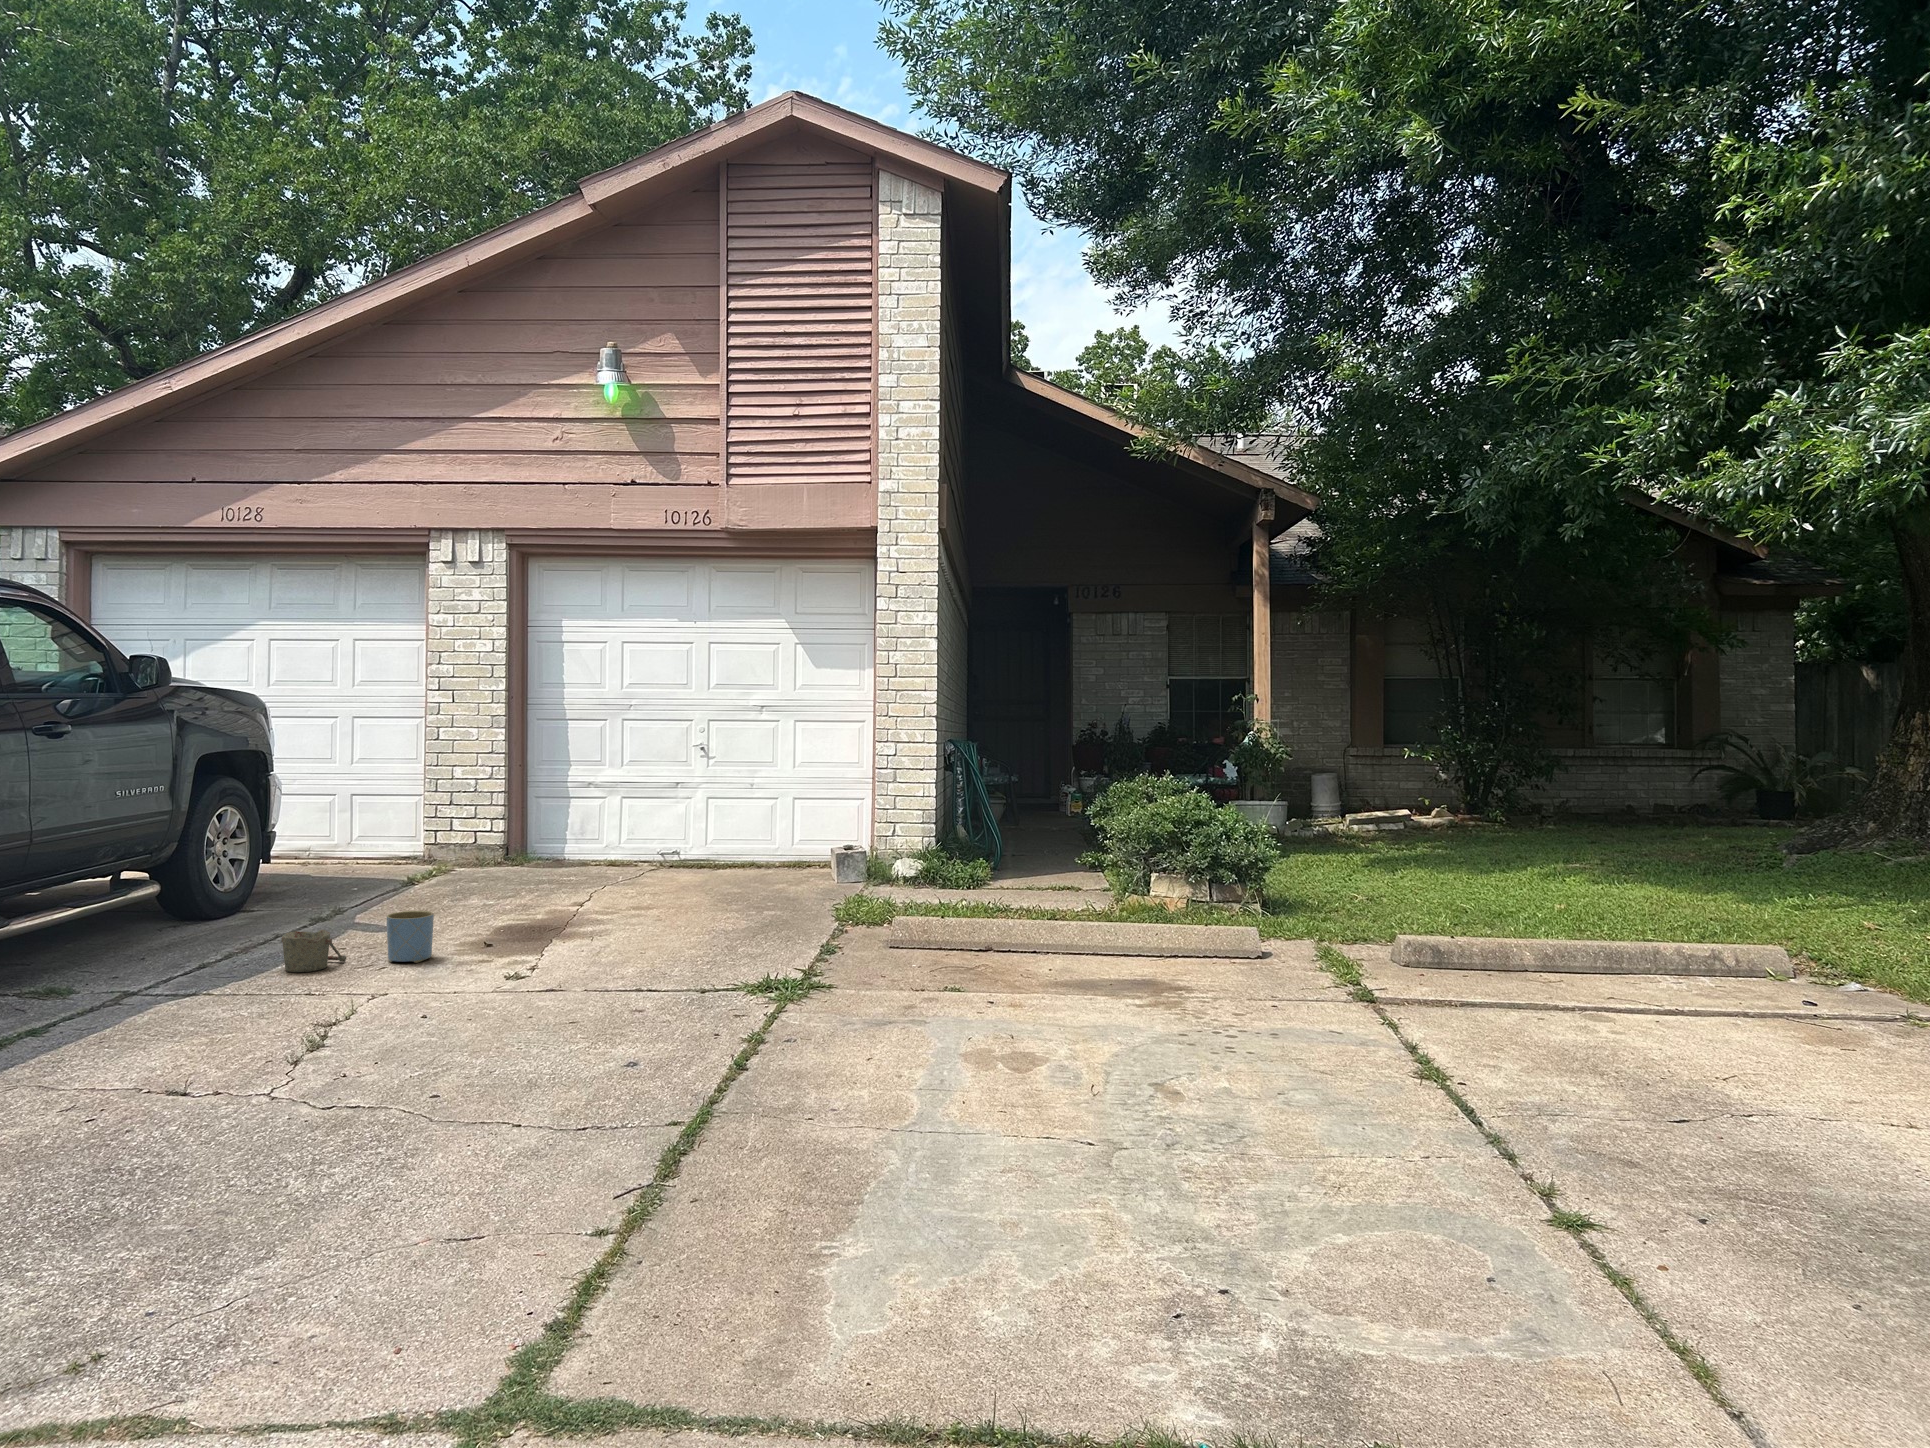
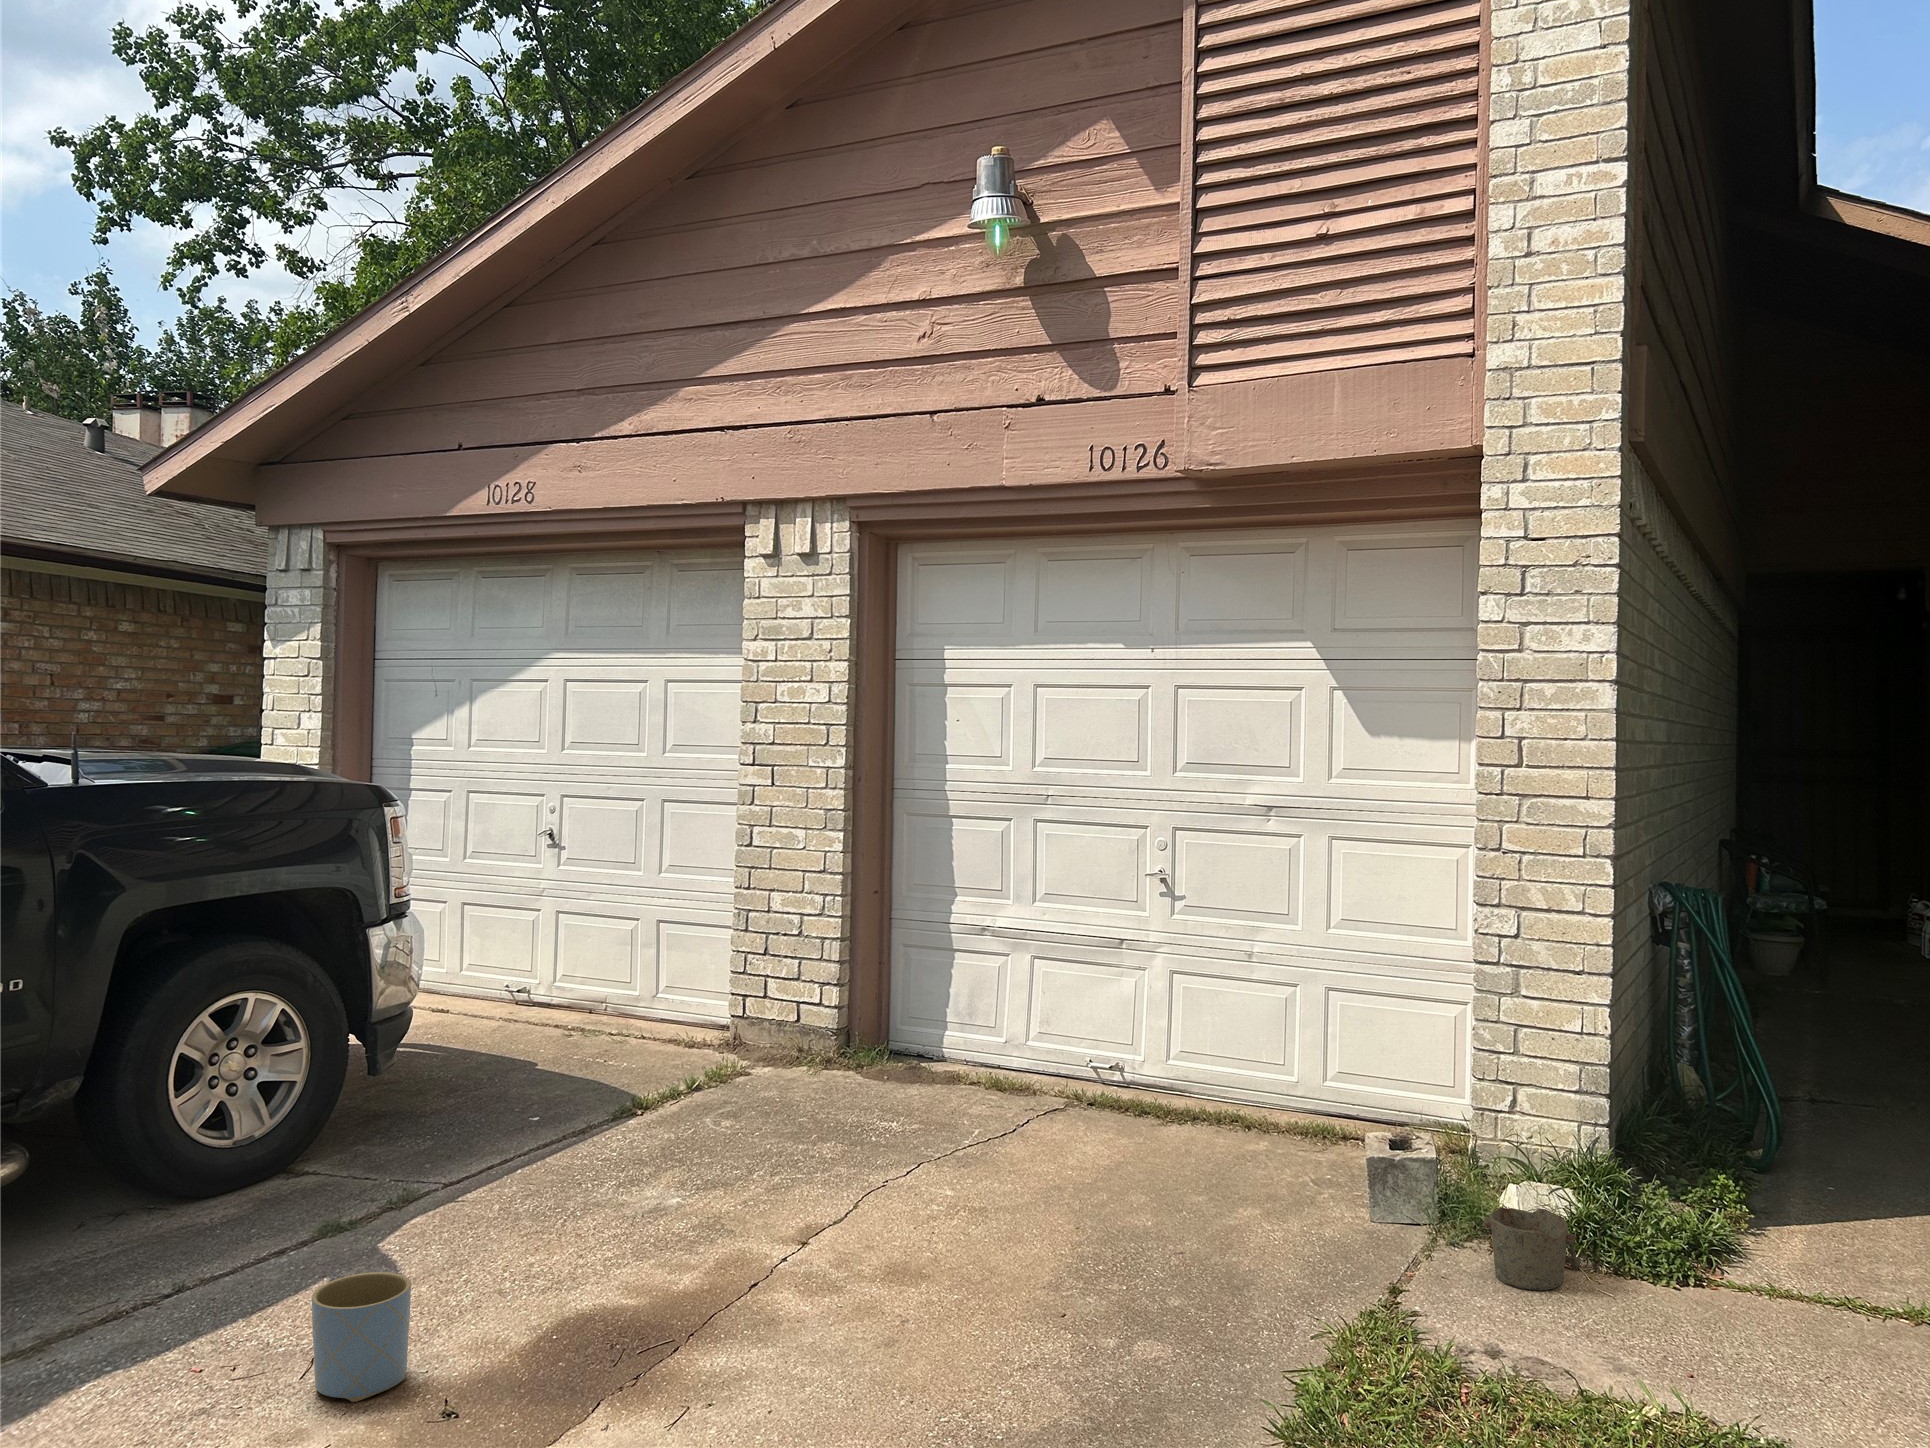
bucket: present [281,930,346,972] -> present [1484,1207,1581,1290]

